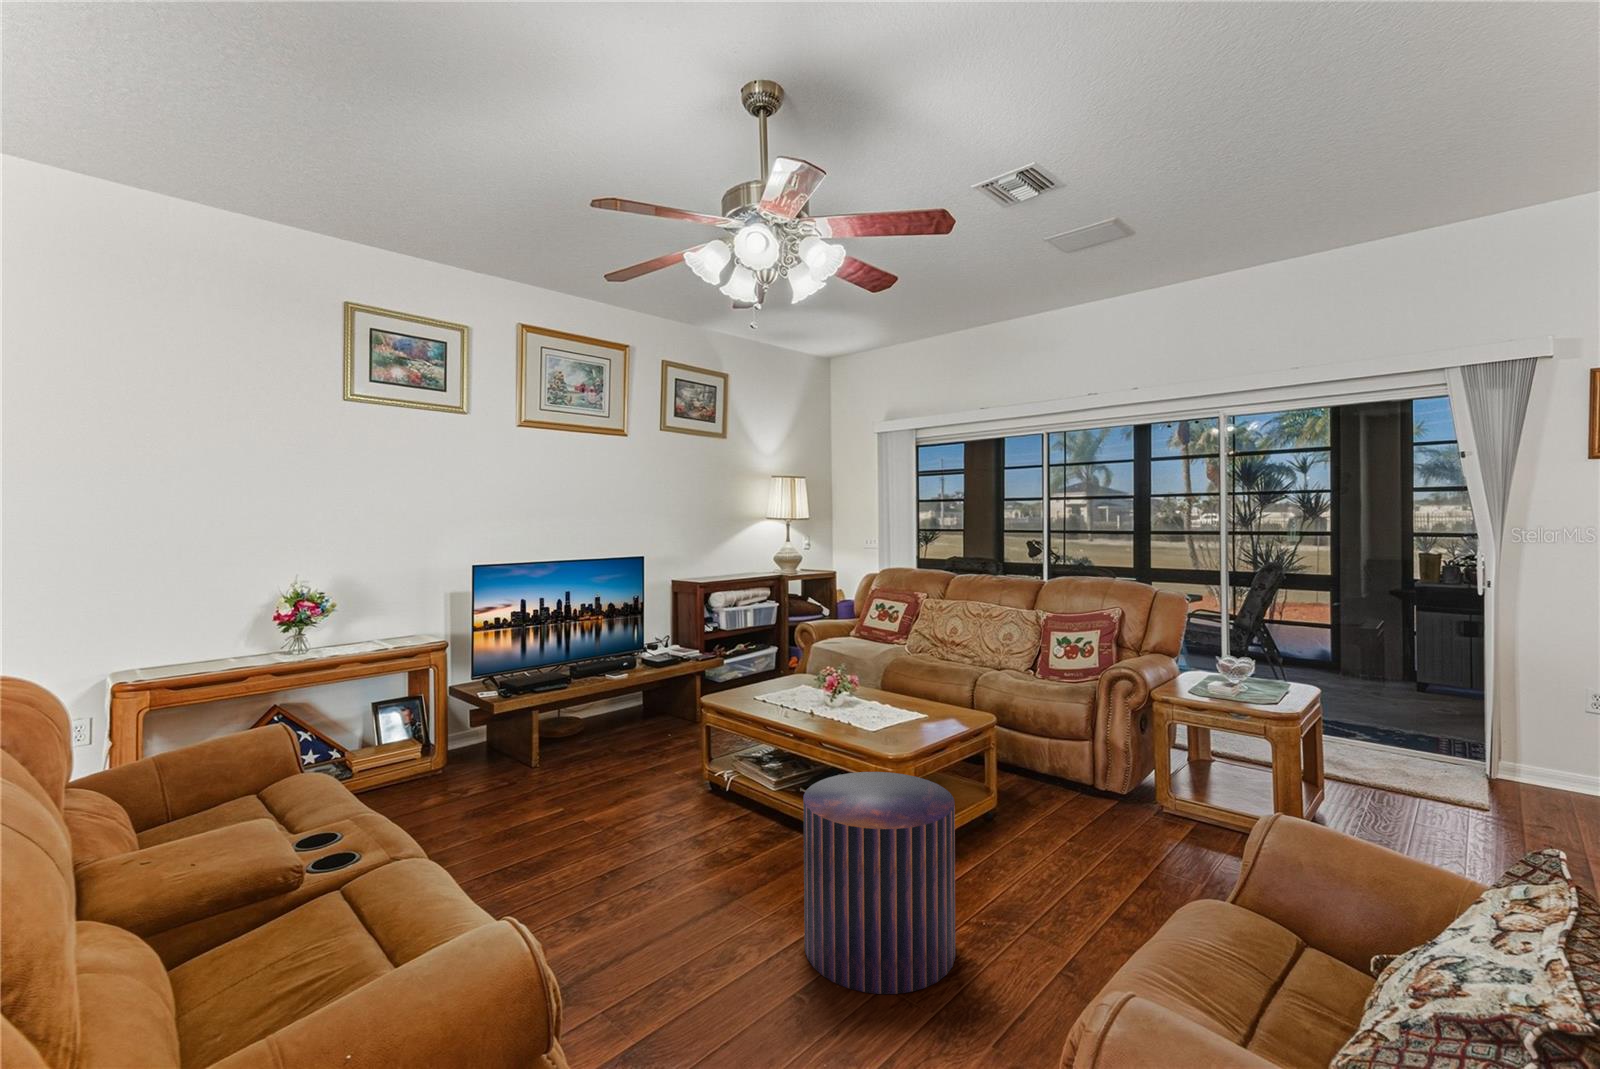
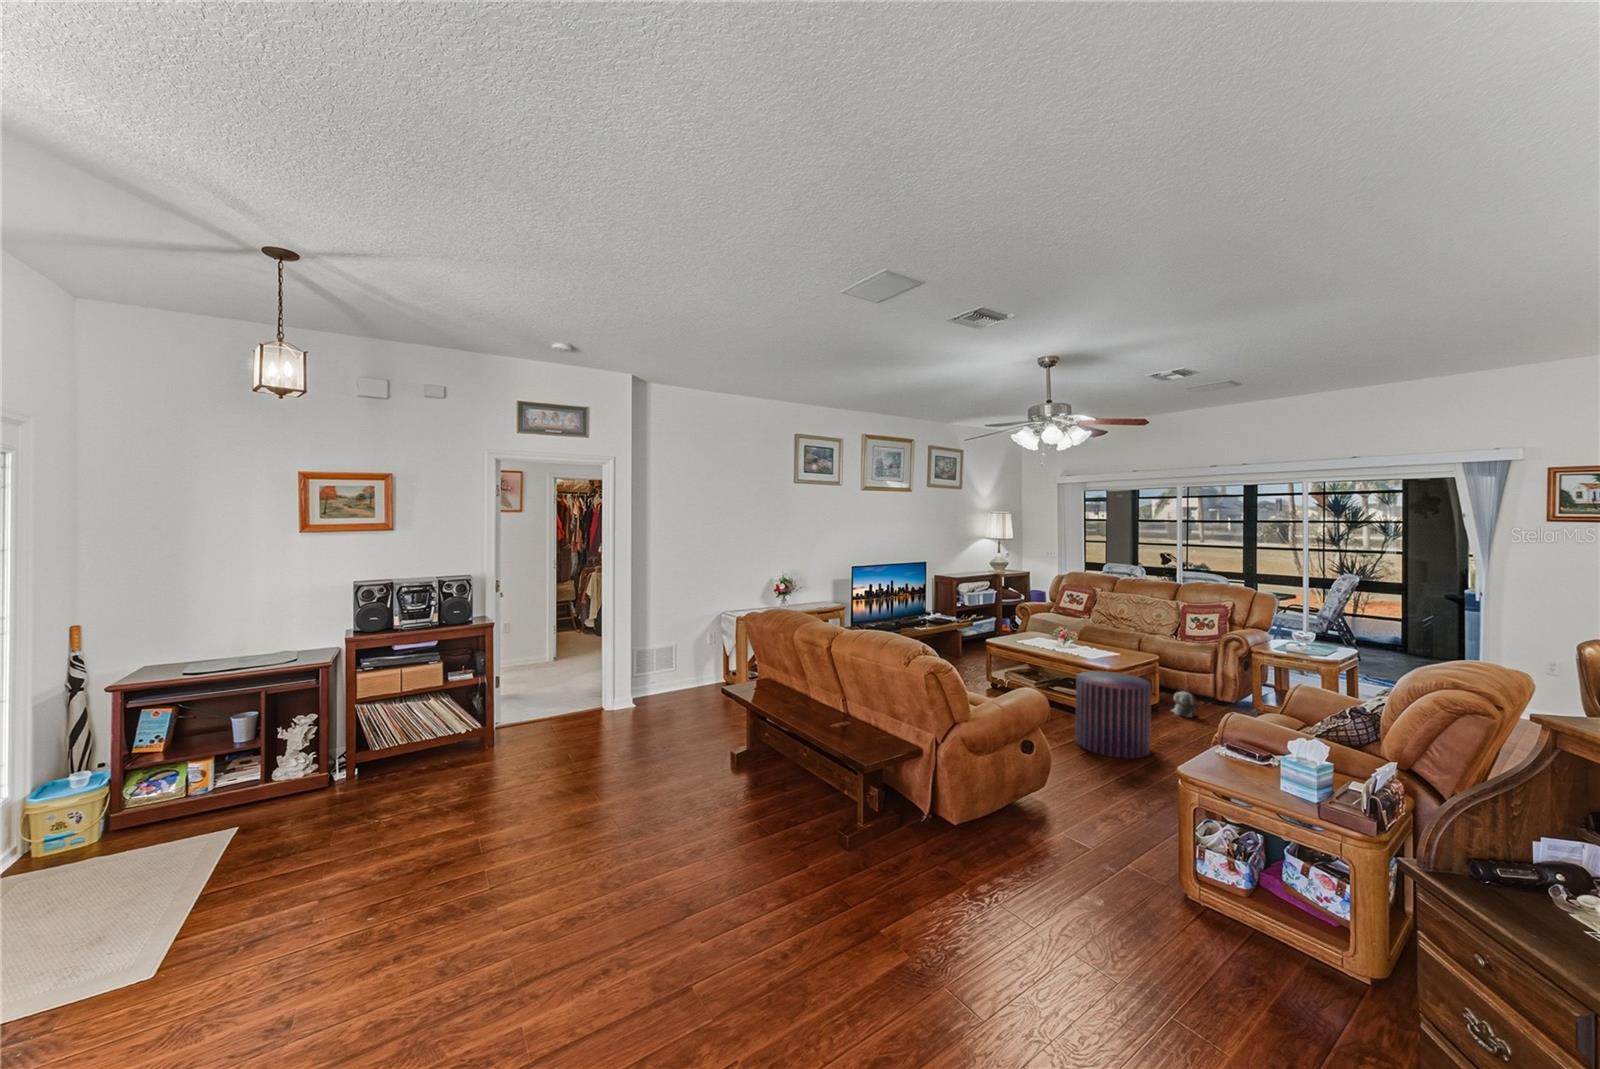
plush toy: none [1019,784,1065,836] -> present [1172,692,1199,717]

